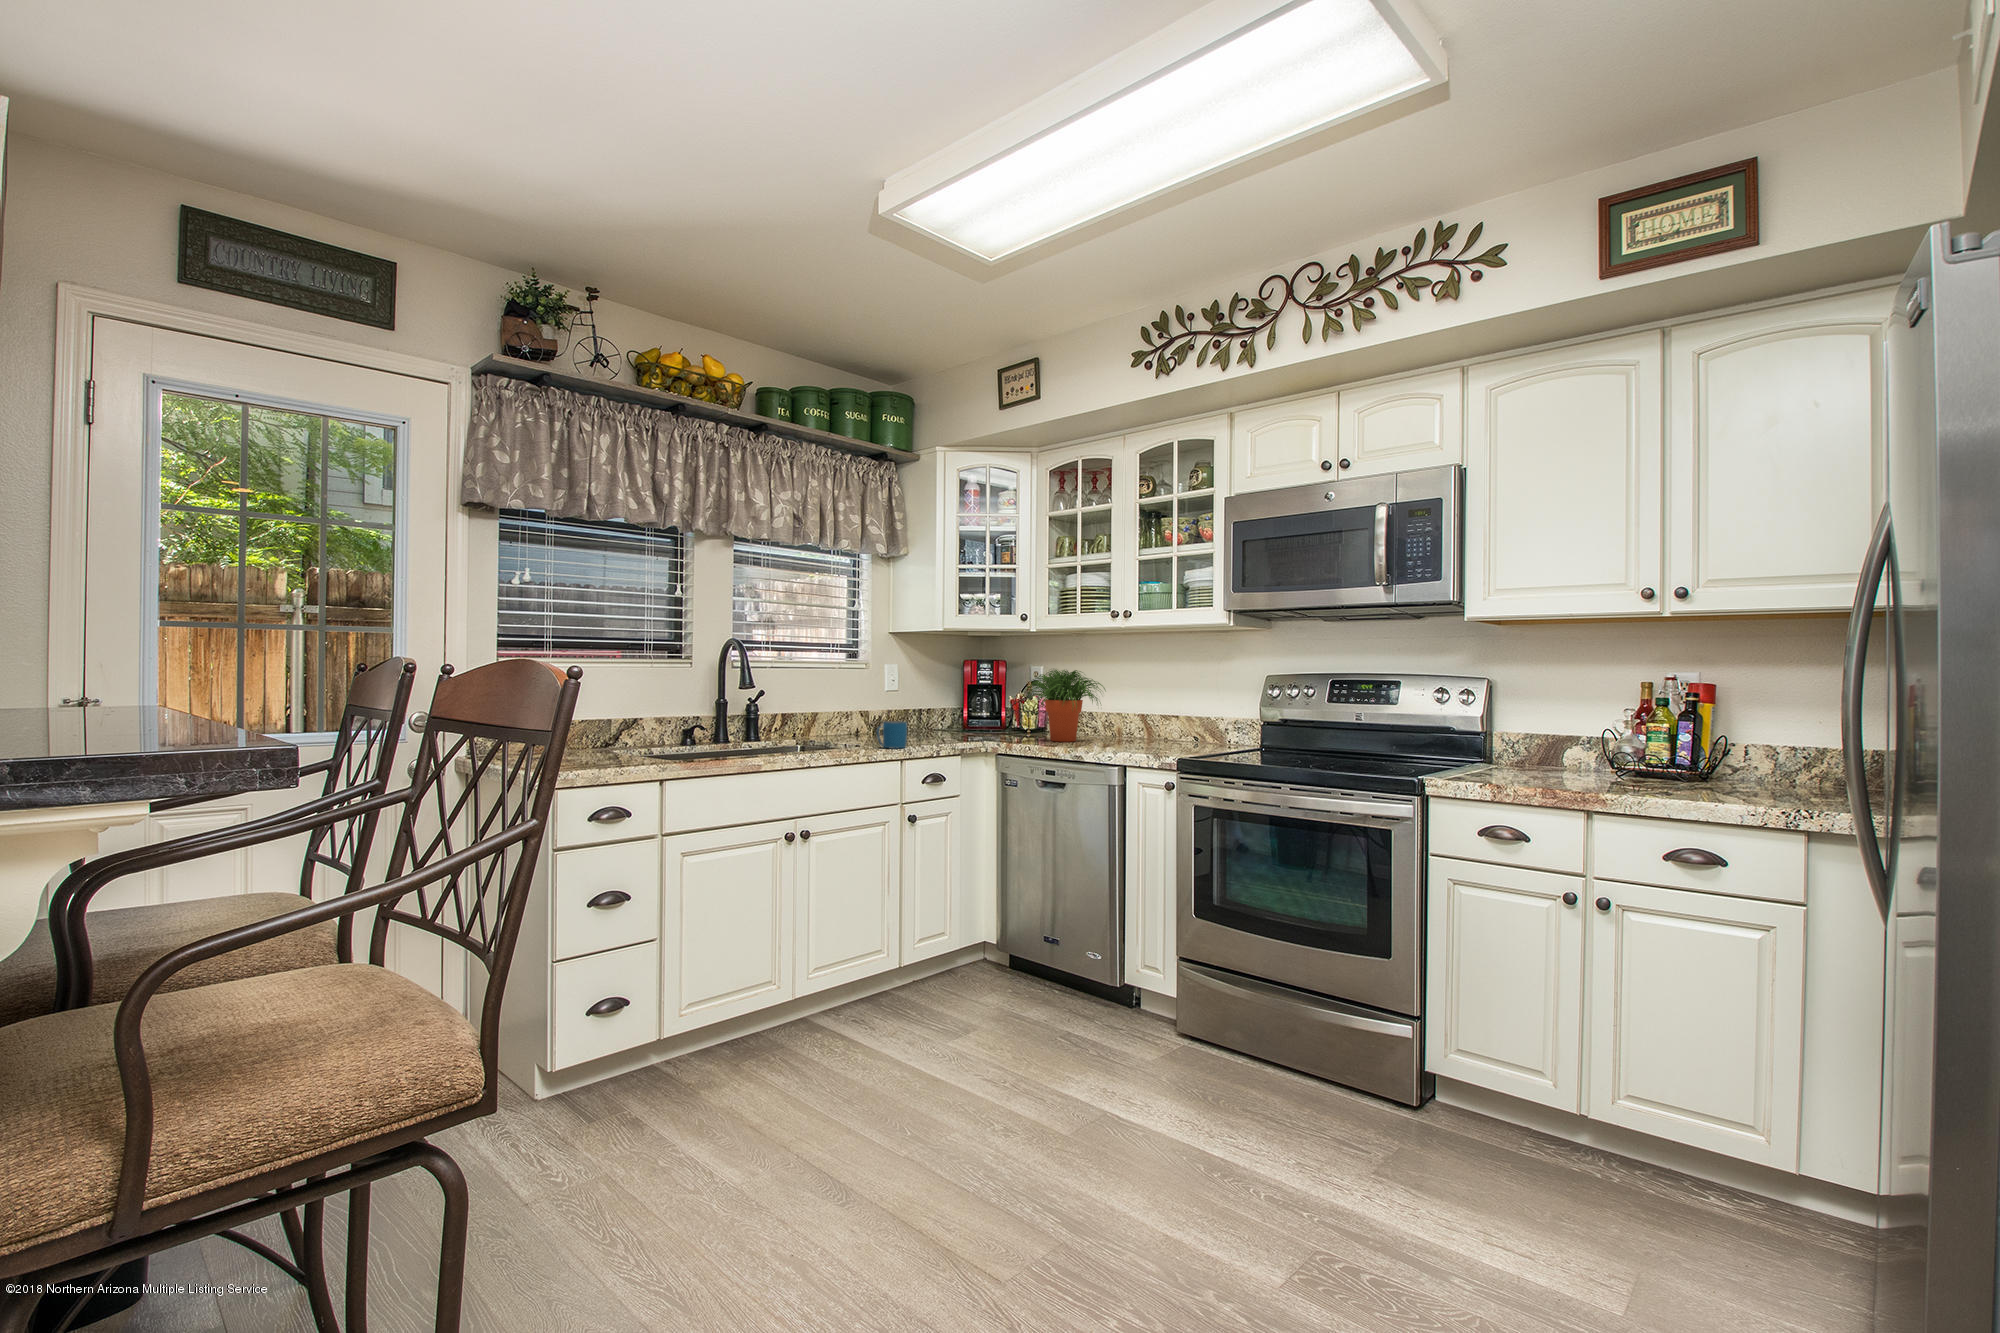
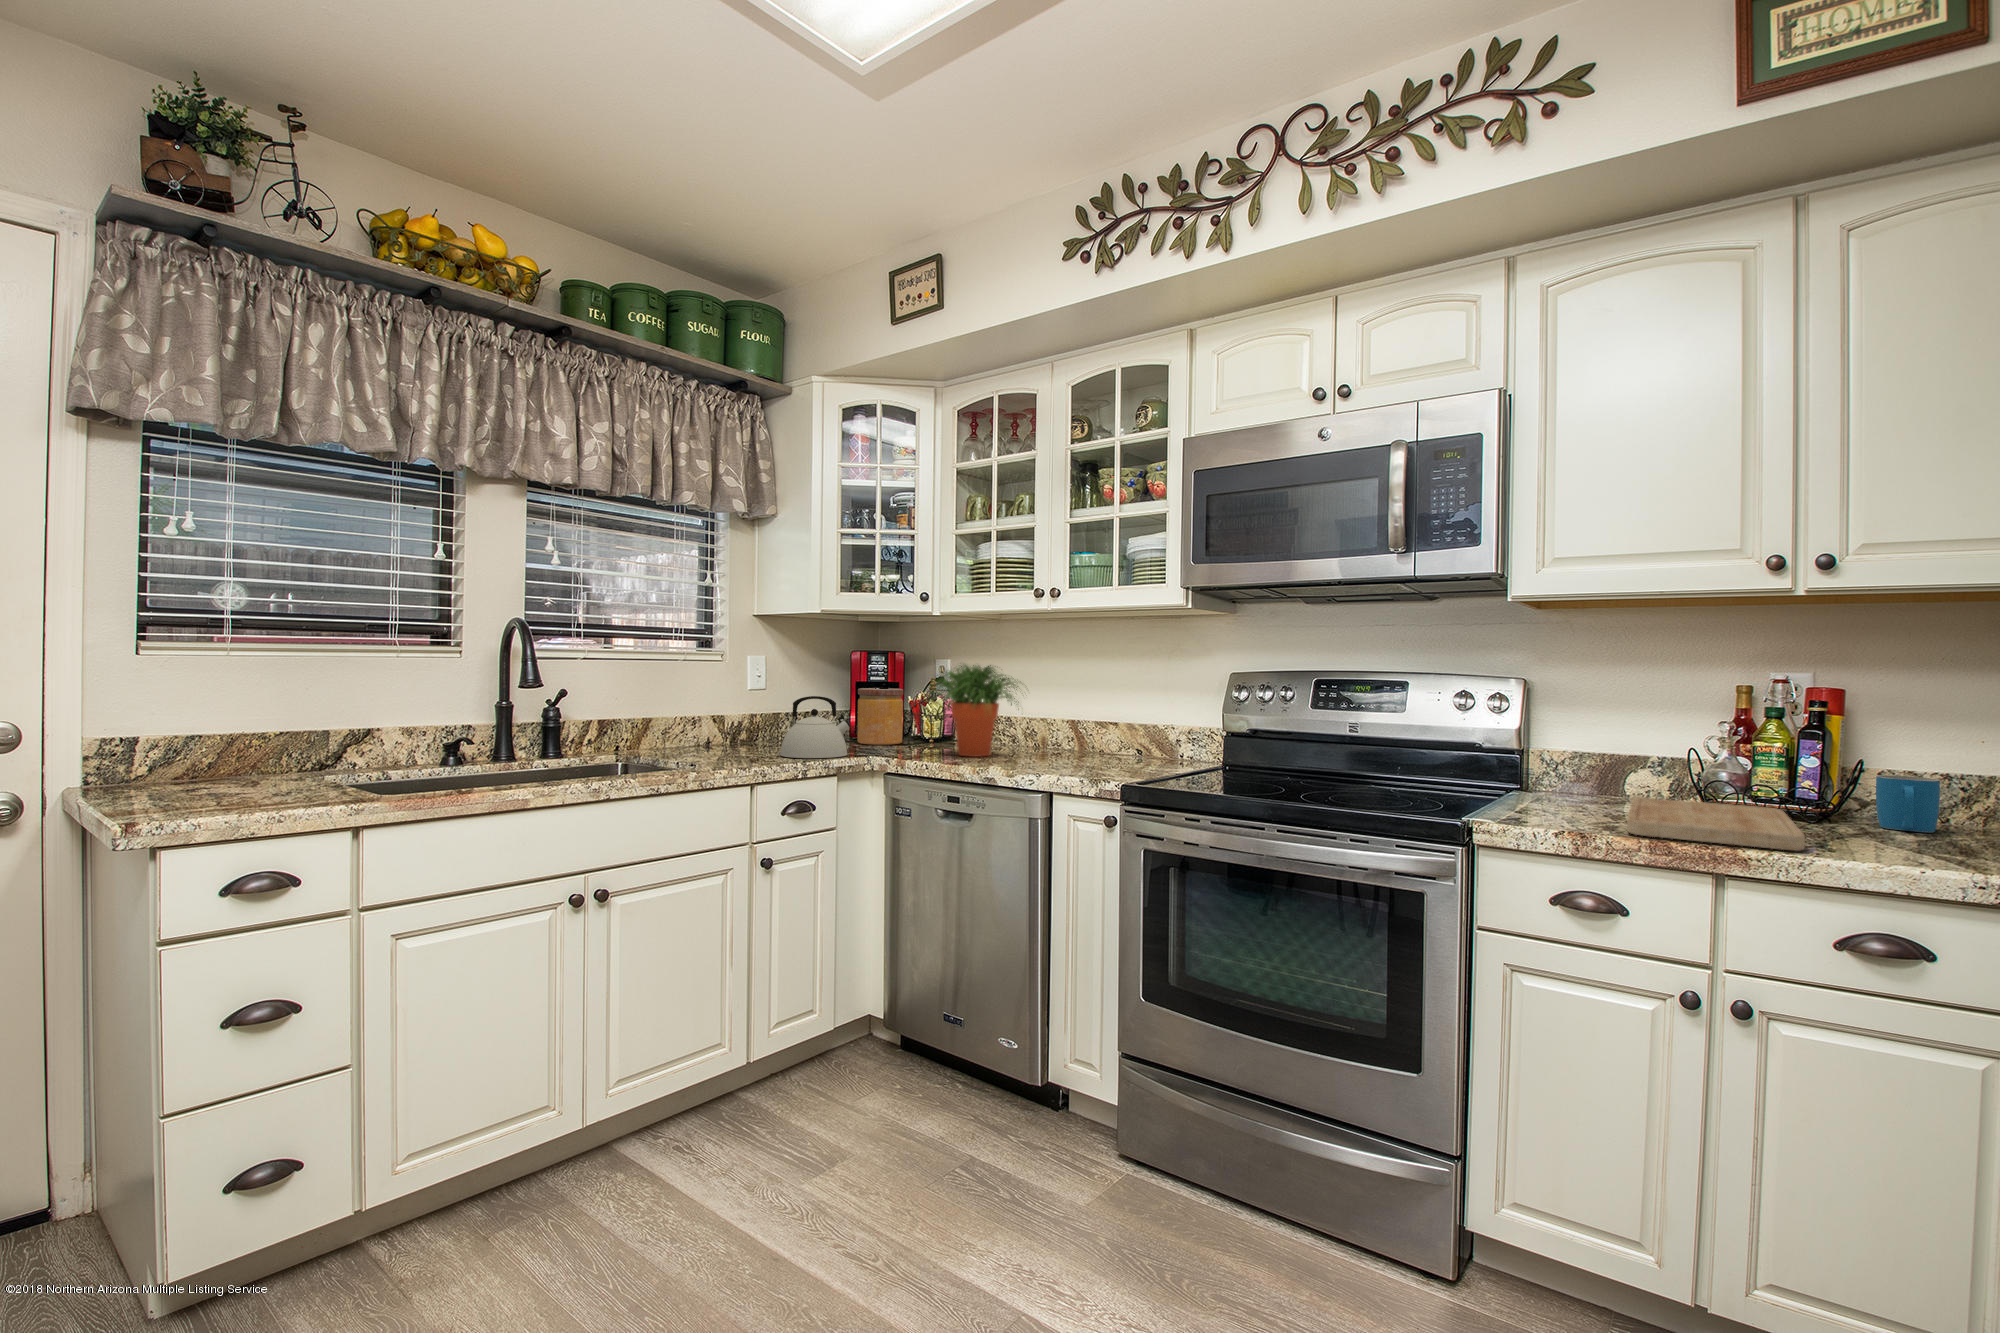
jar: none [969,689,1005,734] -> present [857,688,903,745]
kettle: none [915,695,968,742] -> present [780,696,851,758]
mug: present [877,721,907,748] -> present [1876,775,1940,832]
cutting board: none [1533,765,1662,794] -> present [1627,798,1805,851]

